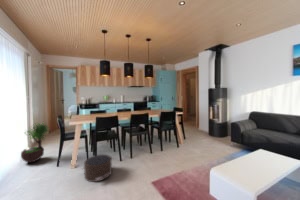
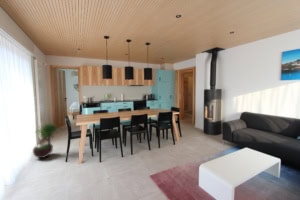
pouf: present [83,155,112,182] -> none [88,152,115,175]

